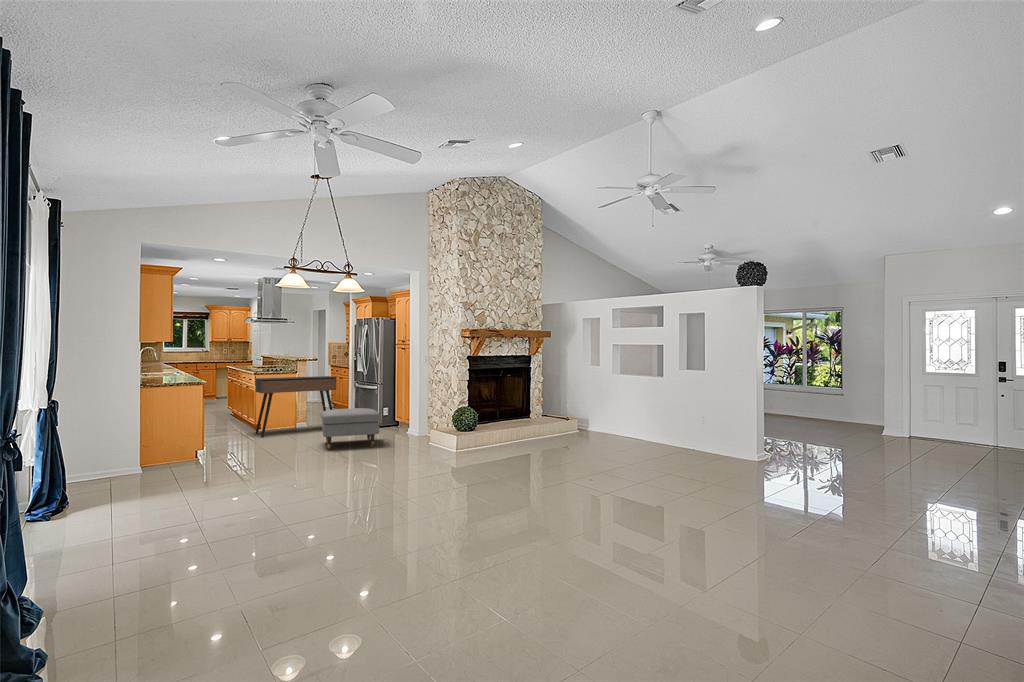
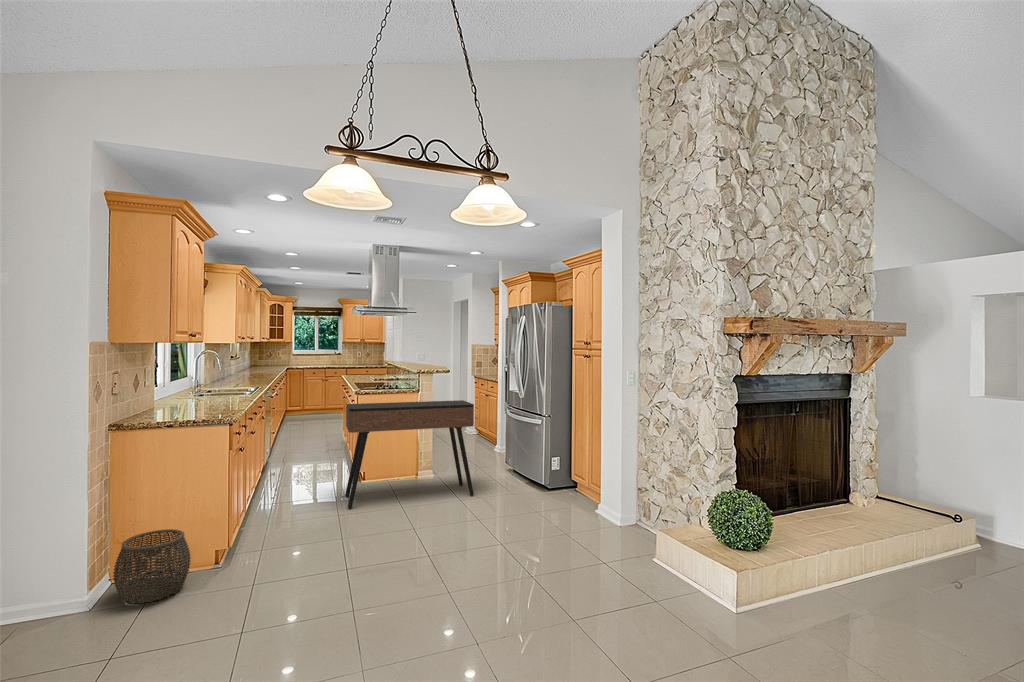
ottoman: present [321,408,380,449] -> none [435,477,553,570]
woven basket: none [163,434,199,464] -> present [113,529,191,604]

